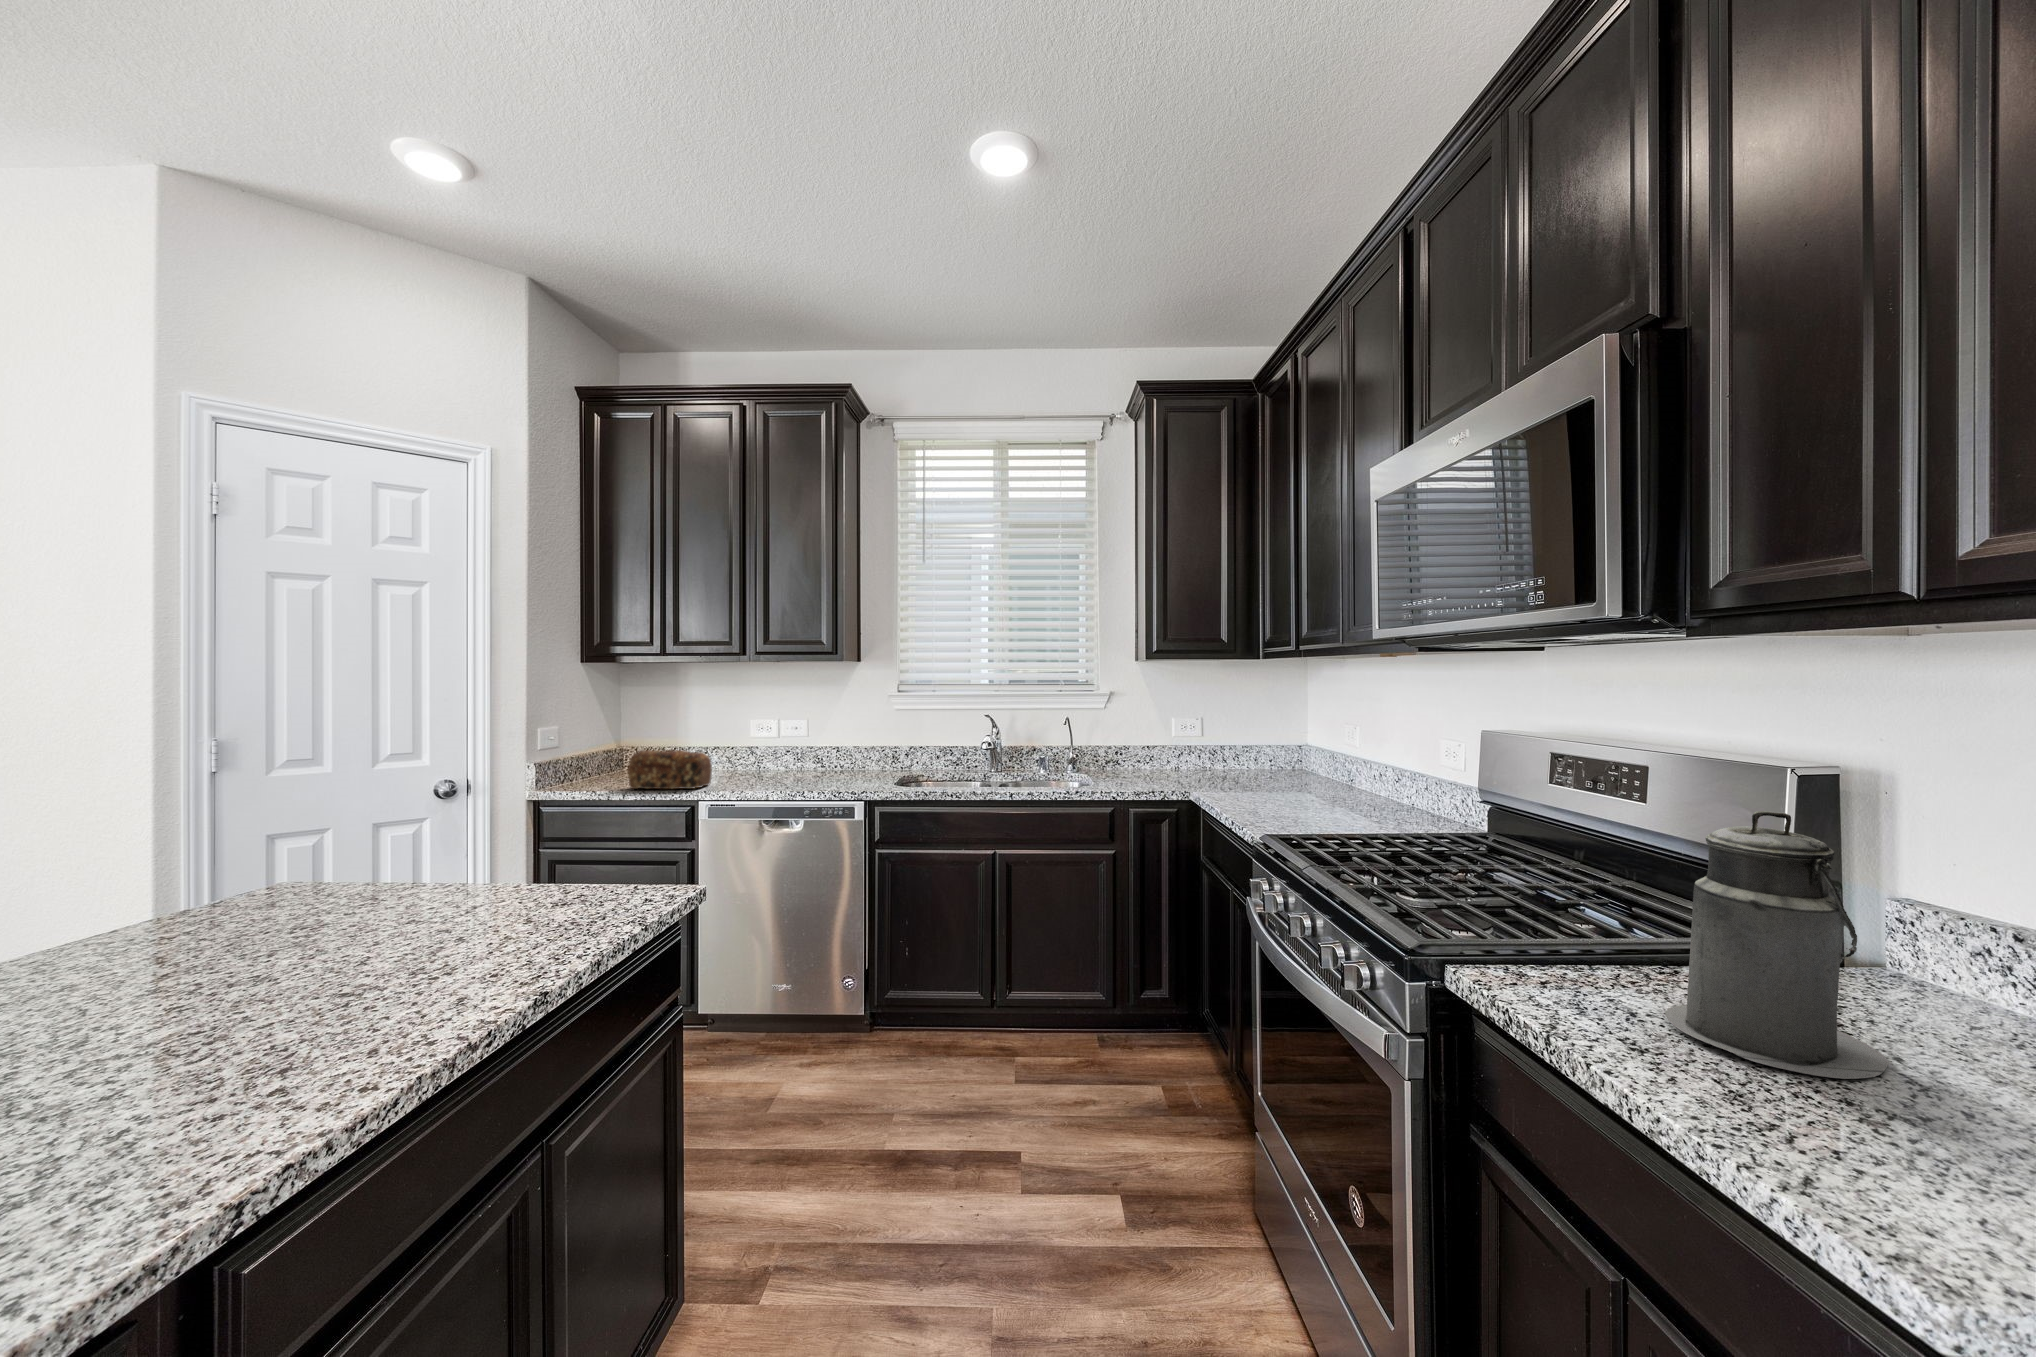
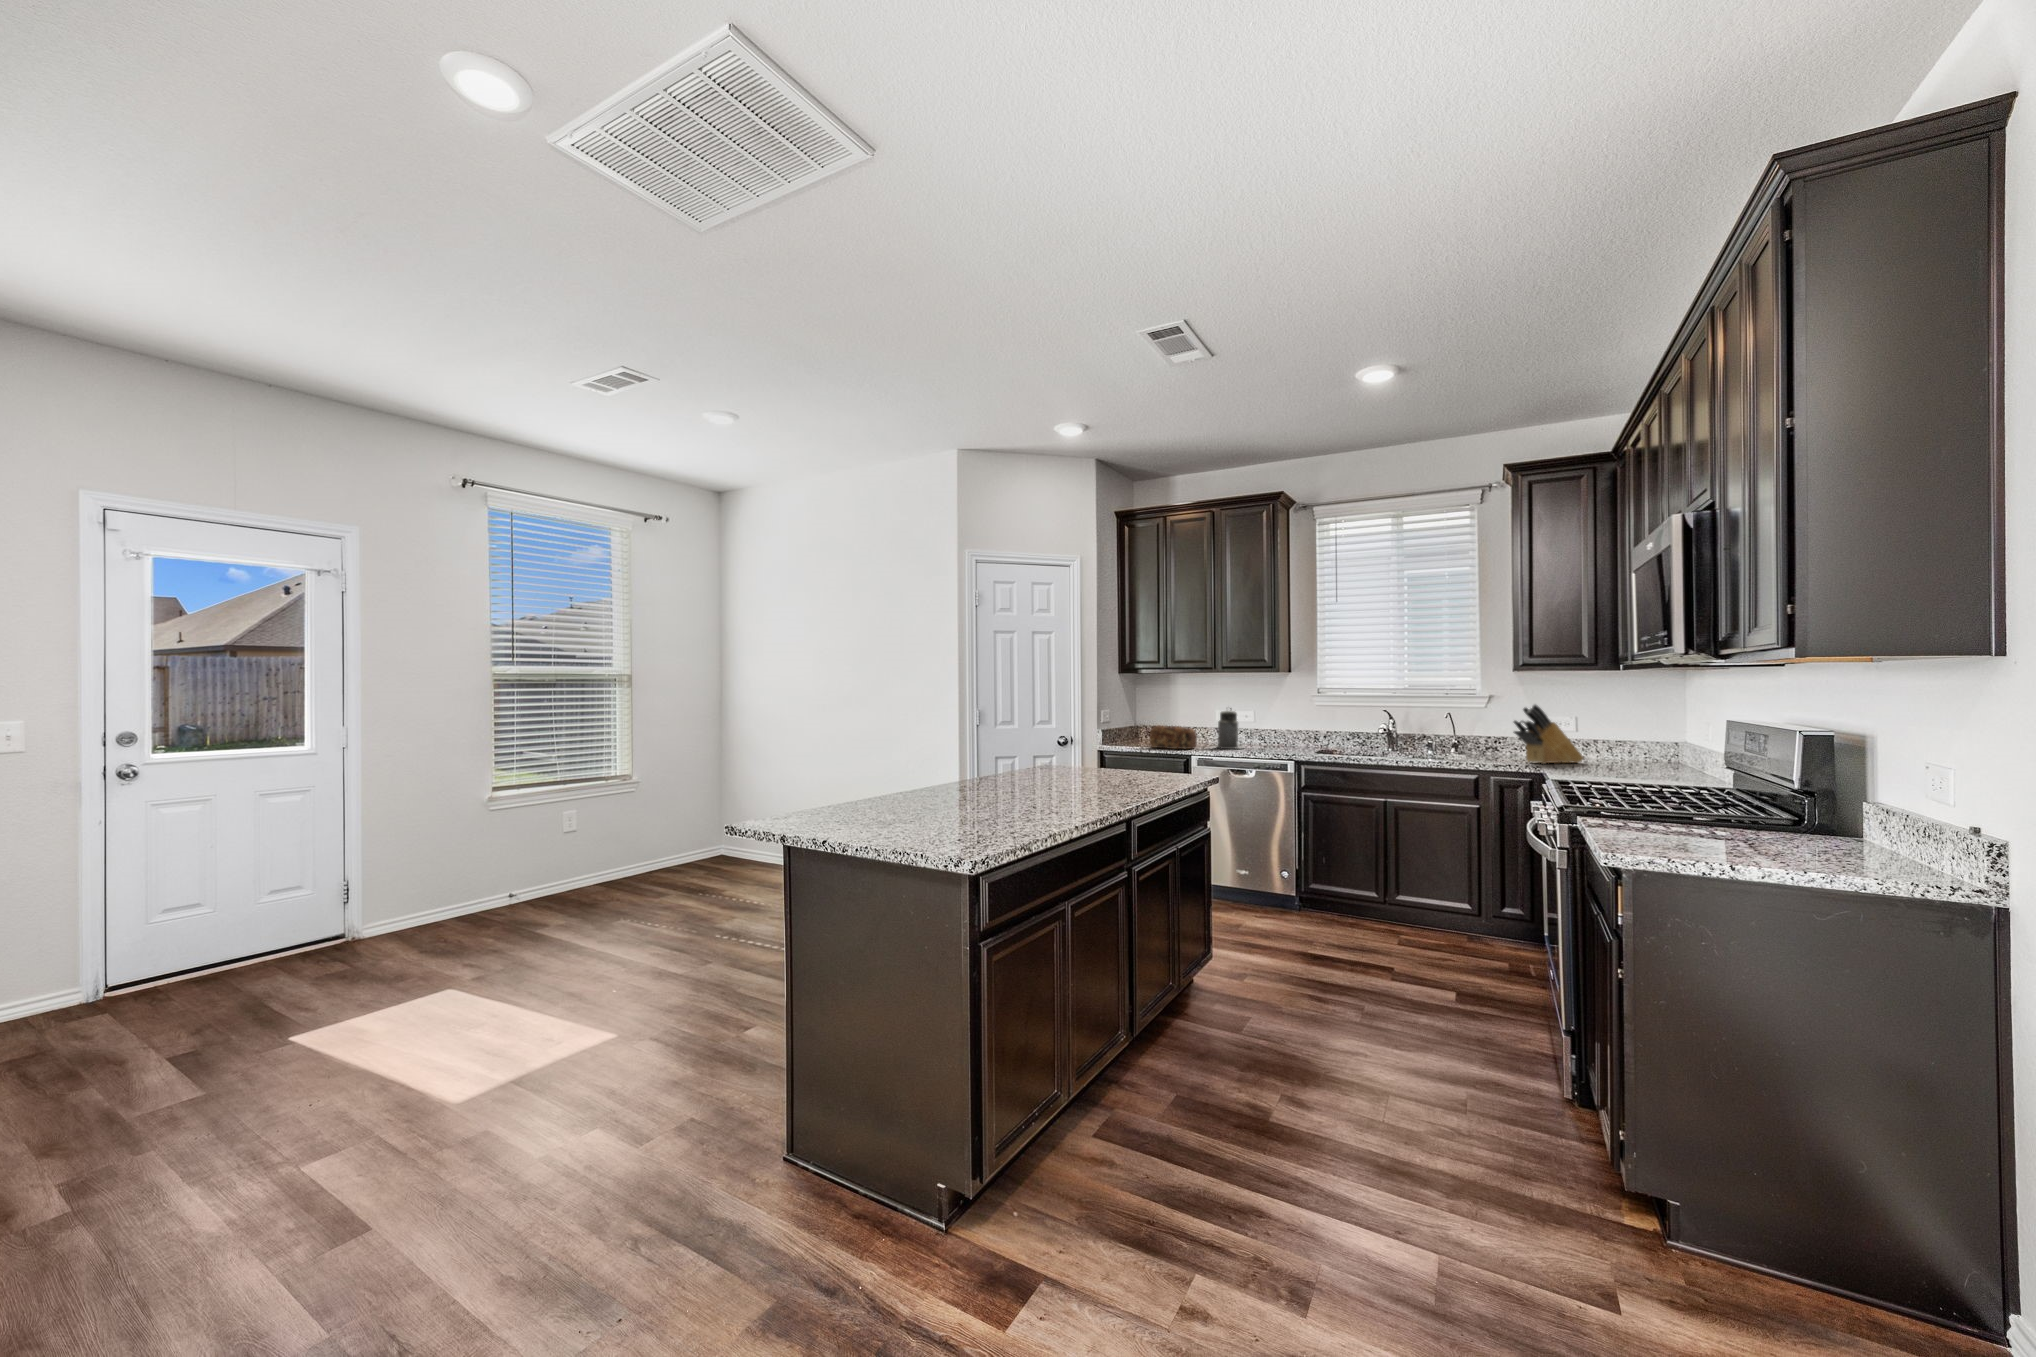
knife block: none [1154,706,1225,786] -> present [1514,705,1583,764]
canister: present [1665,811,1888,1079] -> present [1217,708,1241,749]

